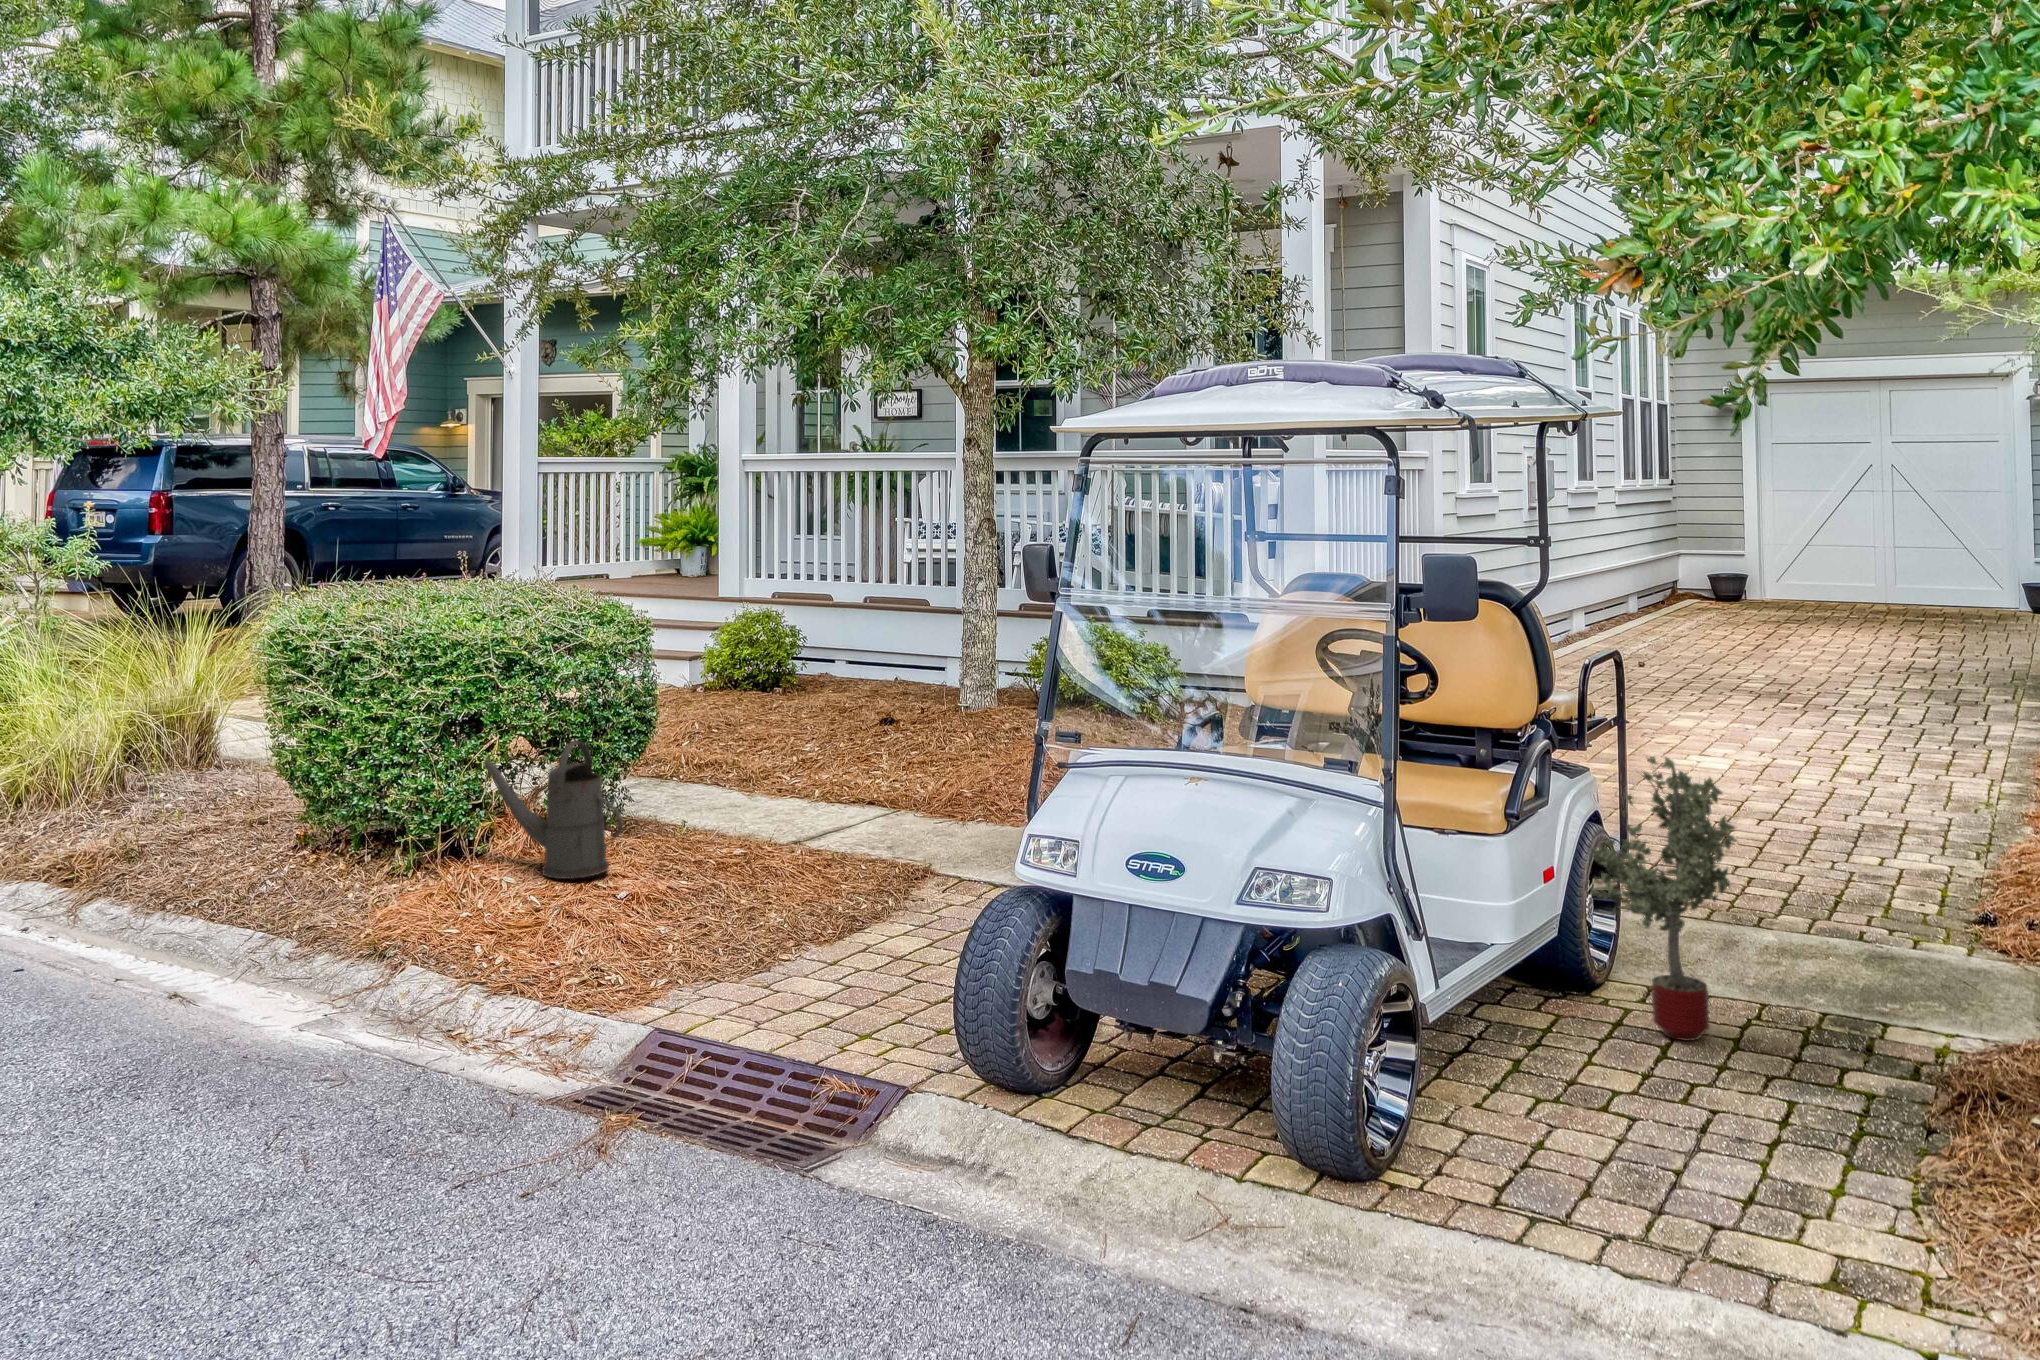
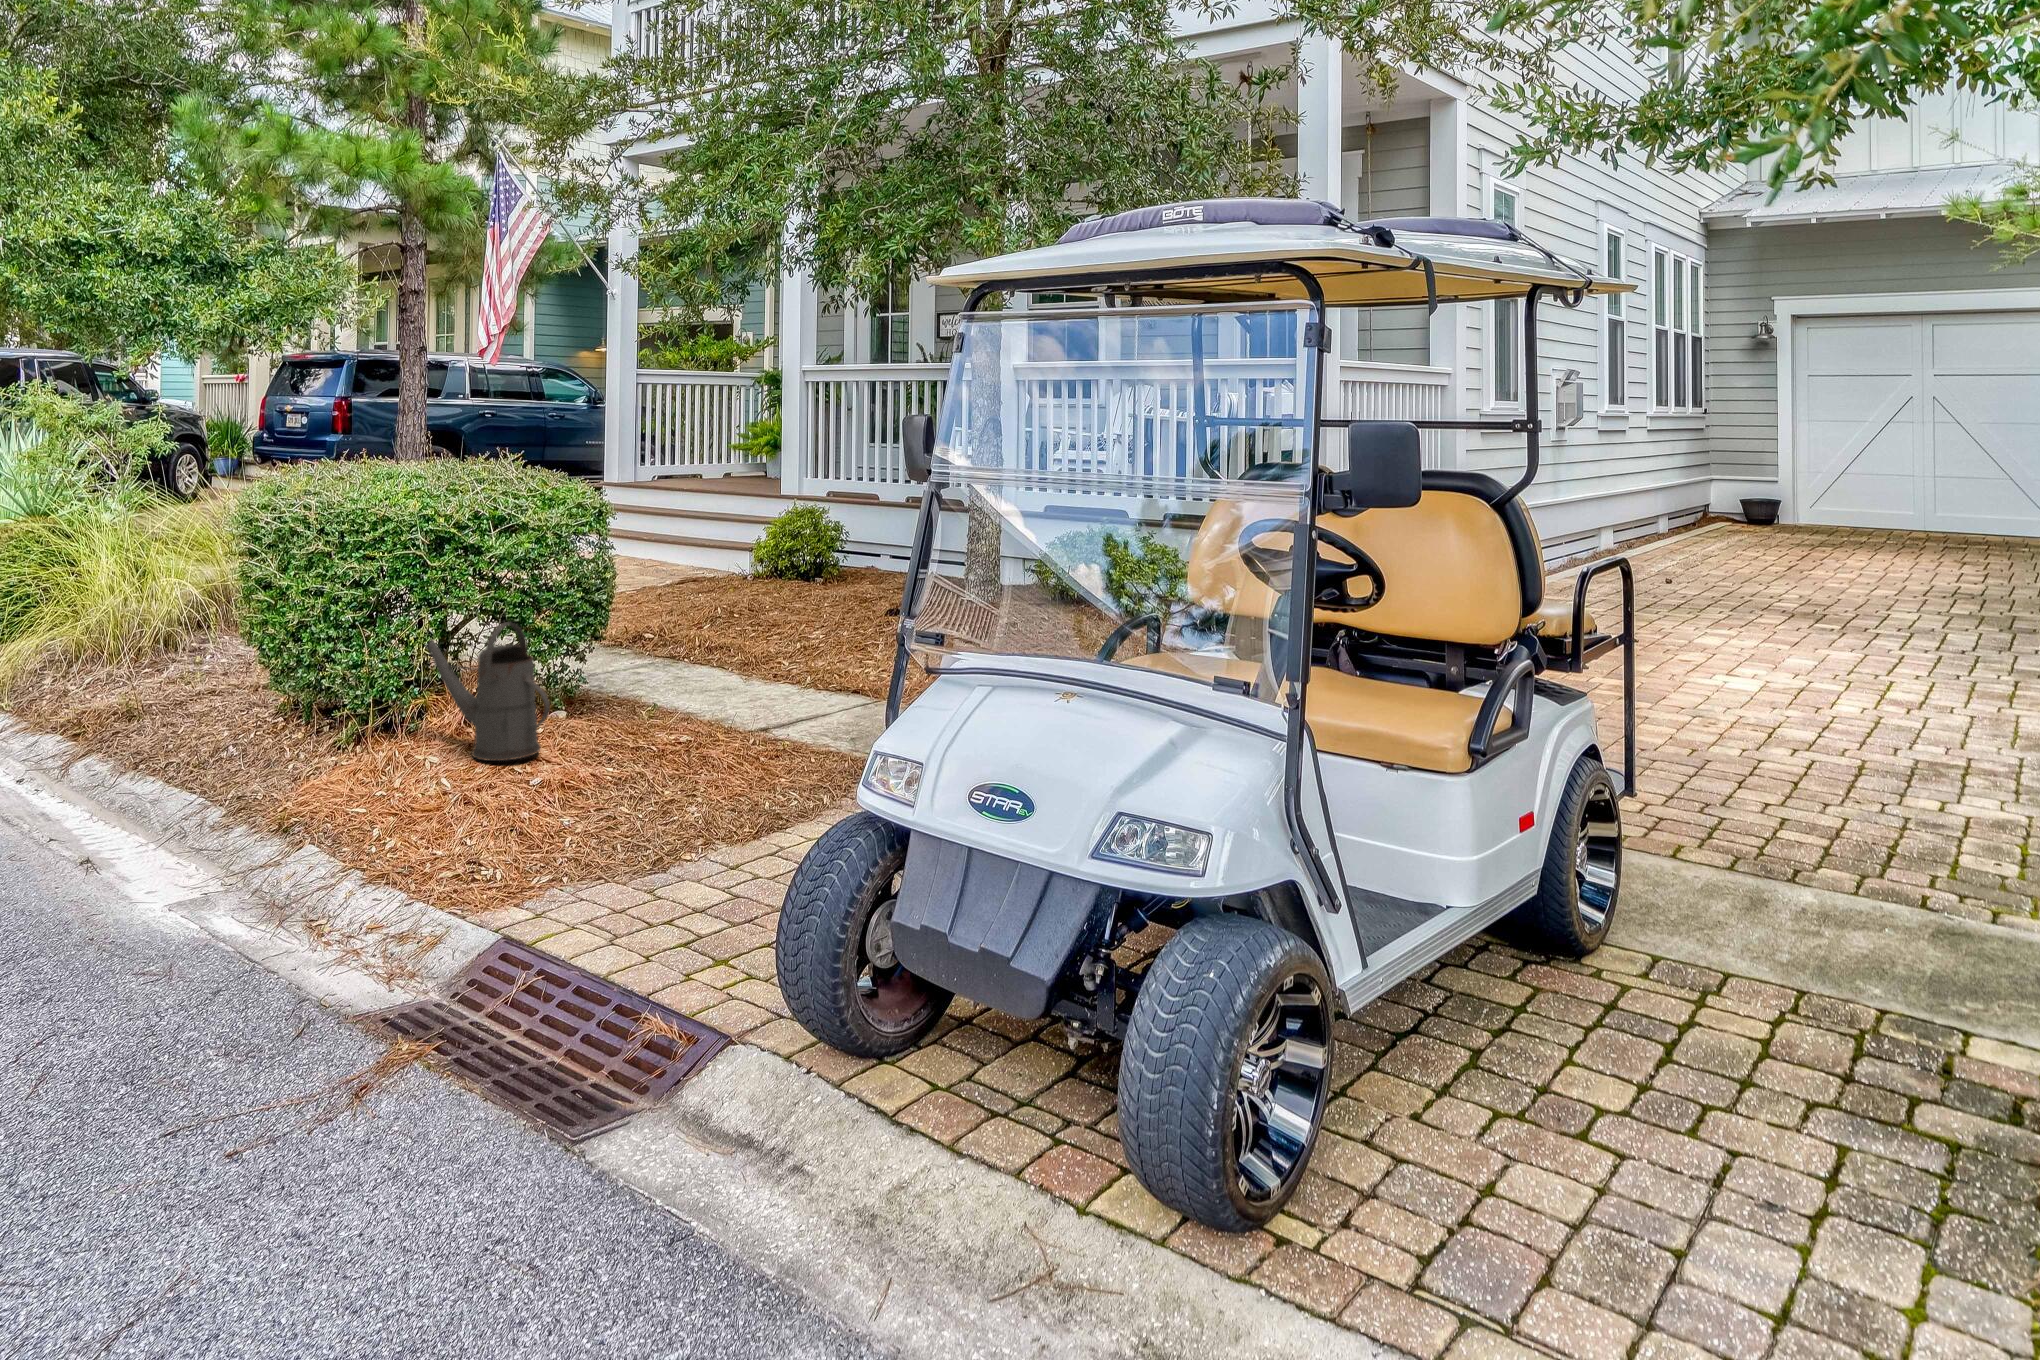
potted tree: present [1591,757,1737,1041] -> none [1575,684,1774,1038]

